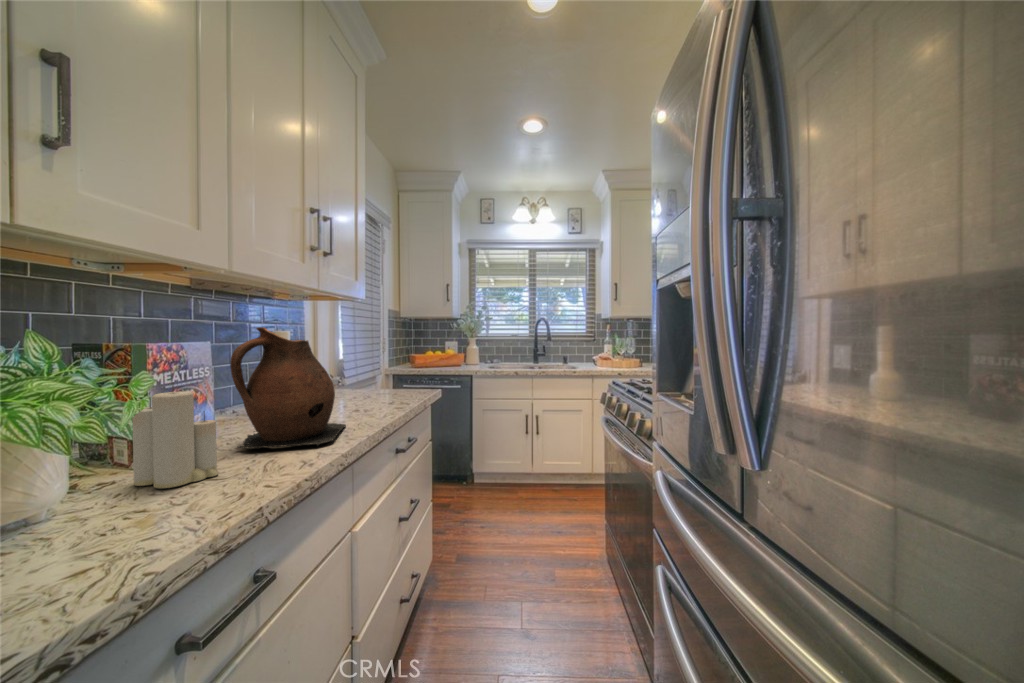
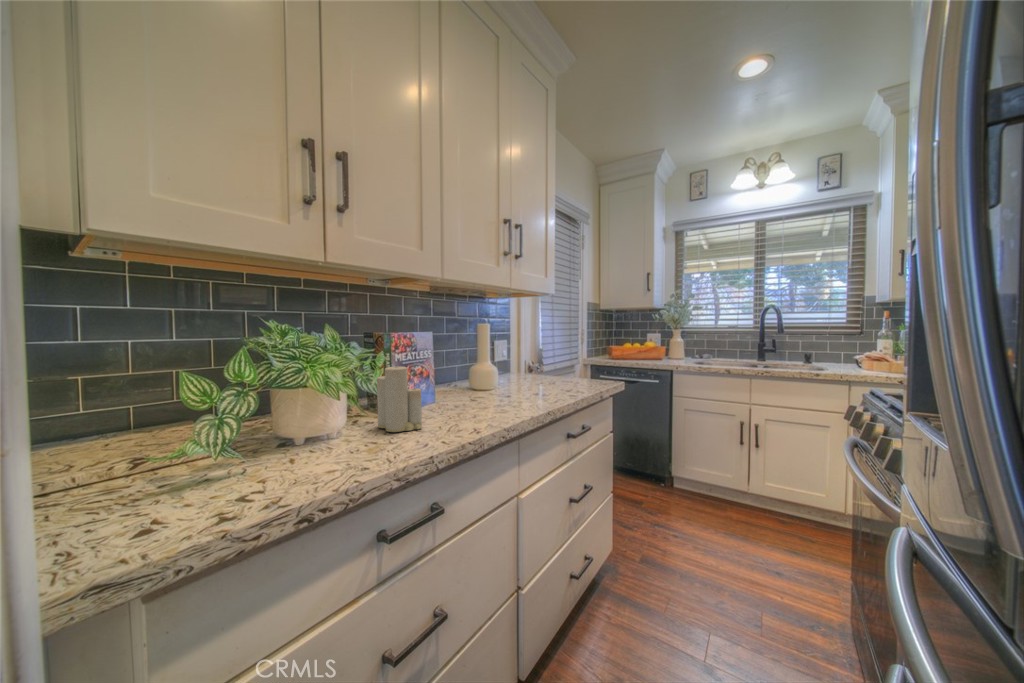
ceramic pitcher: present [230,327,346,449] -> none [437,321,521,419]

